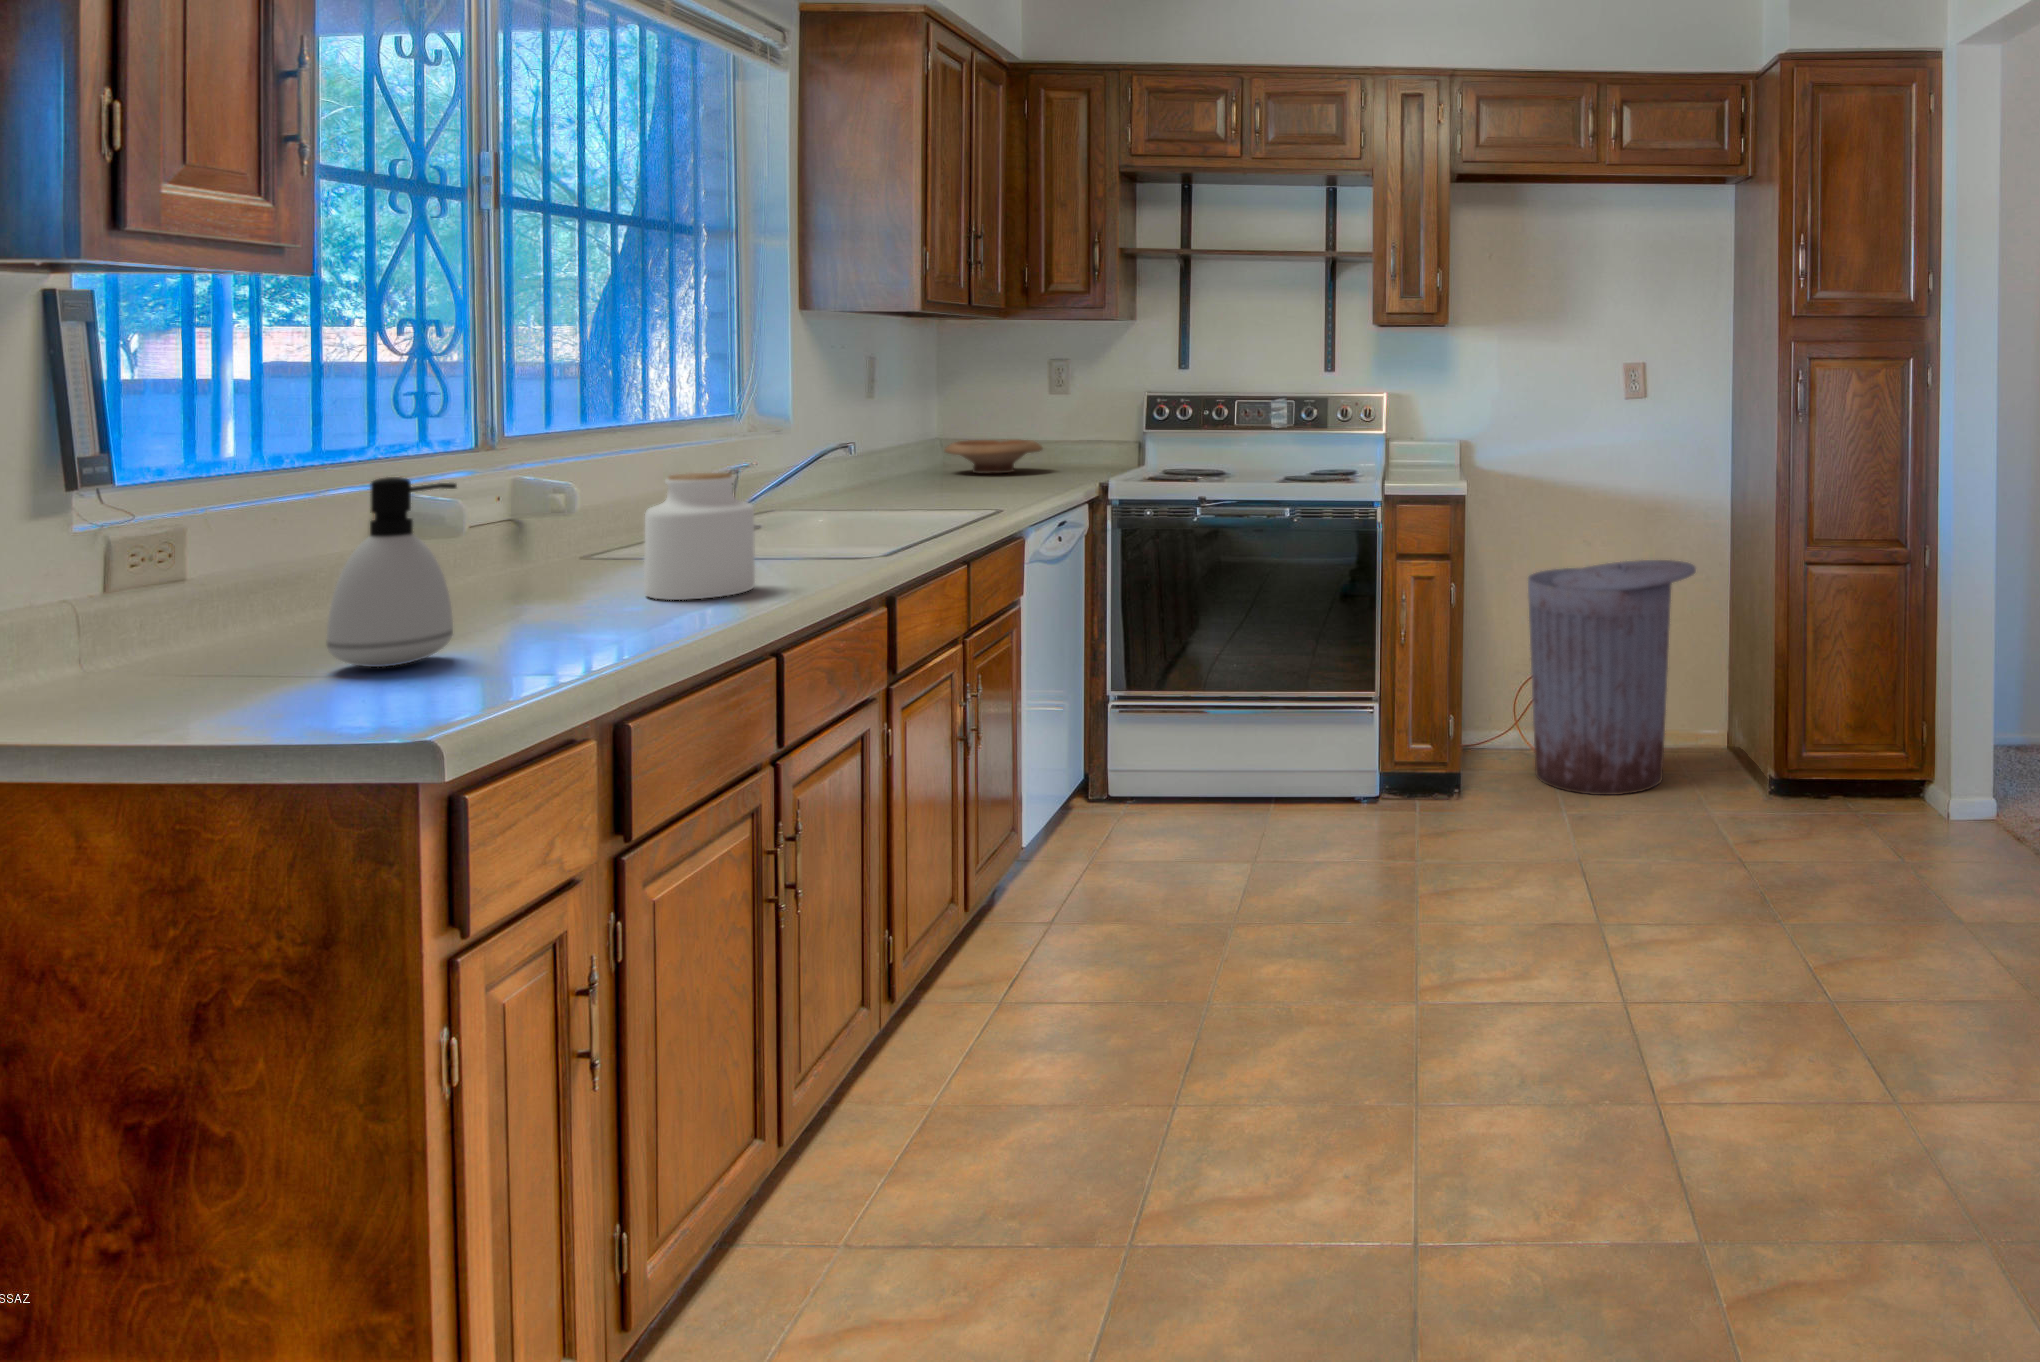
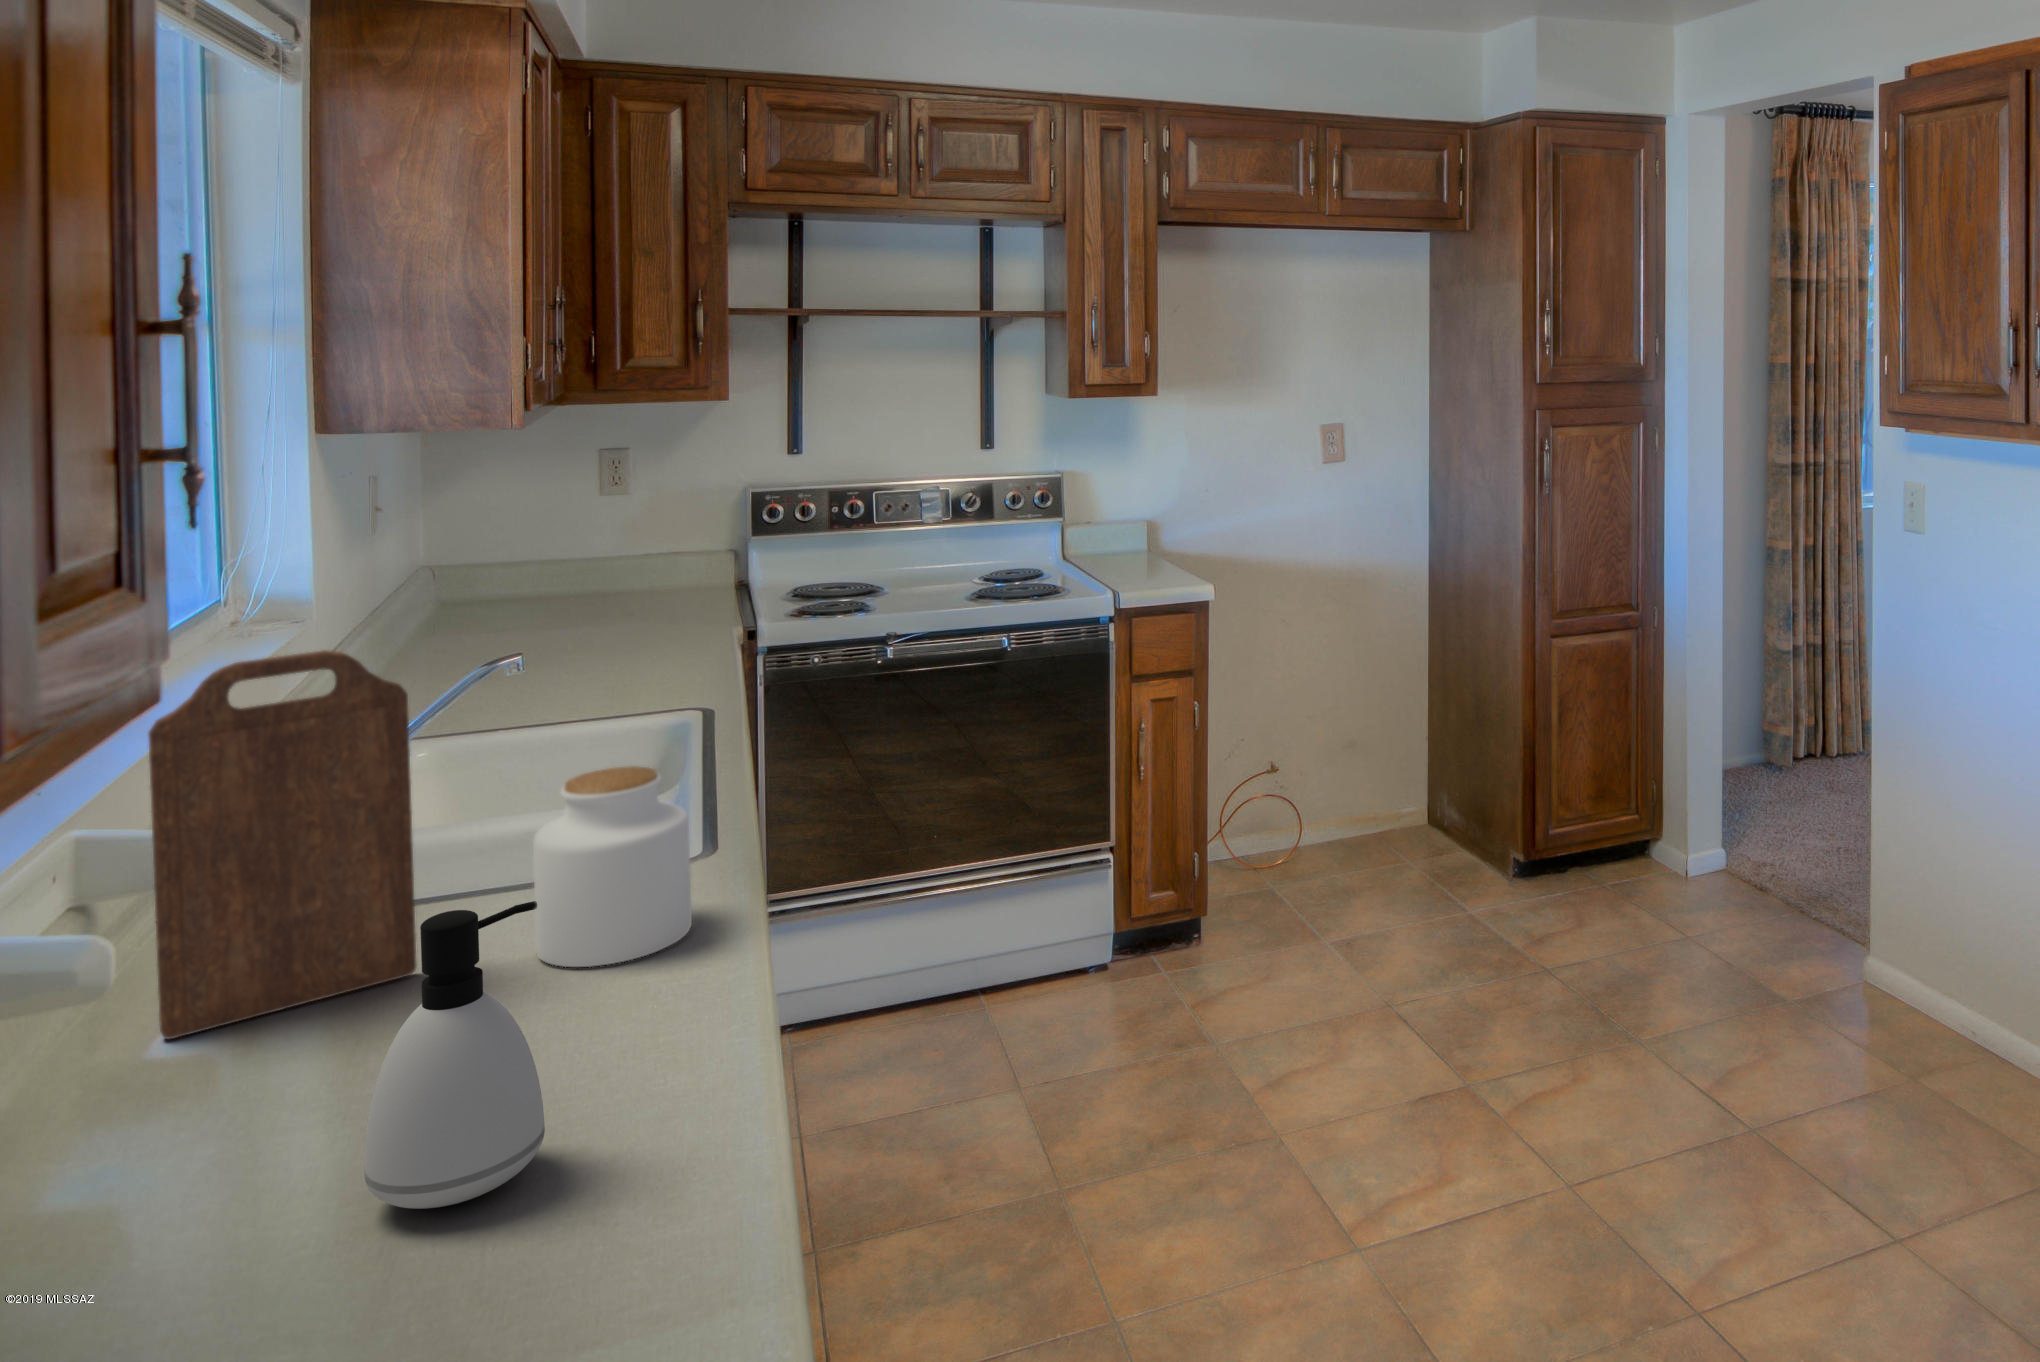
cutting board: none [424,363,583,598] -> present [148,650,417,1039]
wooden bowl: present [945,439,1042,474] -> none [444,567,598,623]
trash can: present [1528,560,1696,795] -> none [1246,638,1429,910]

